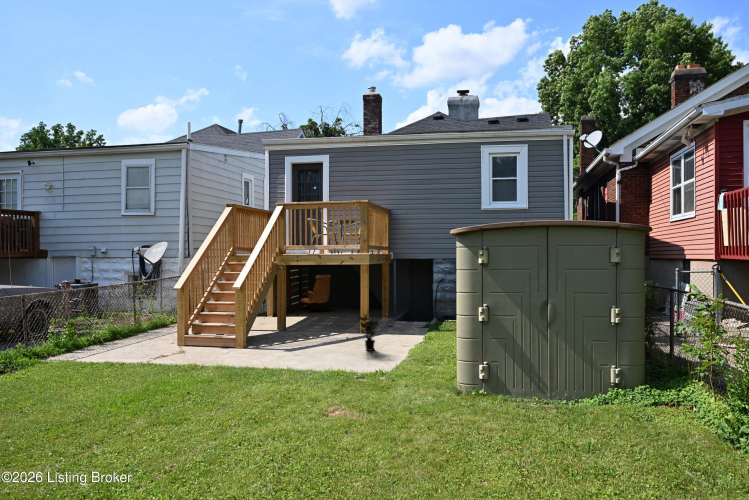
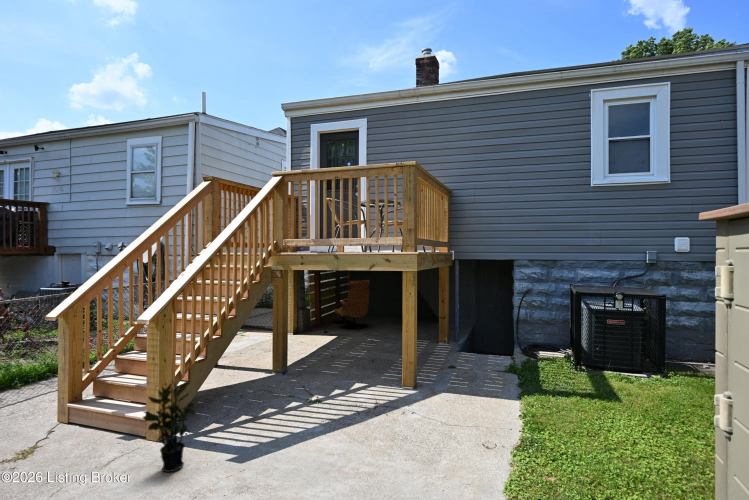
potted plant: present [359,312,378,351] -> present [143,381,195,472]

